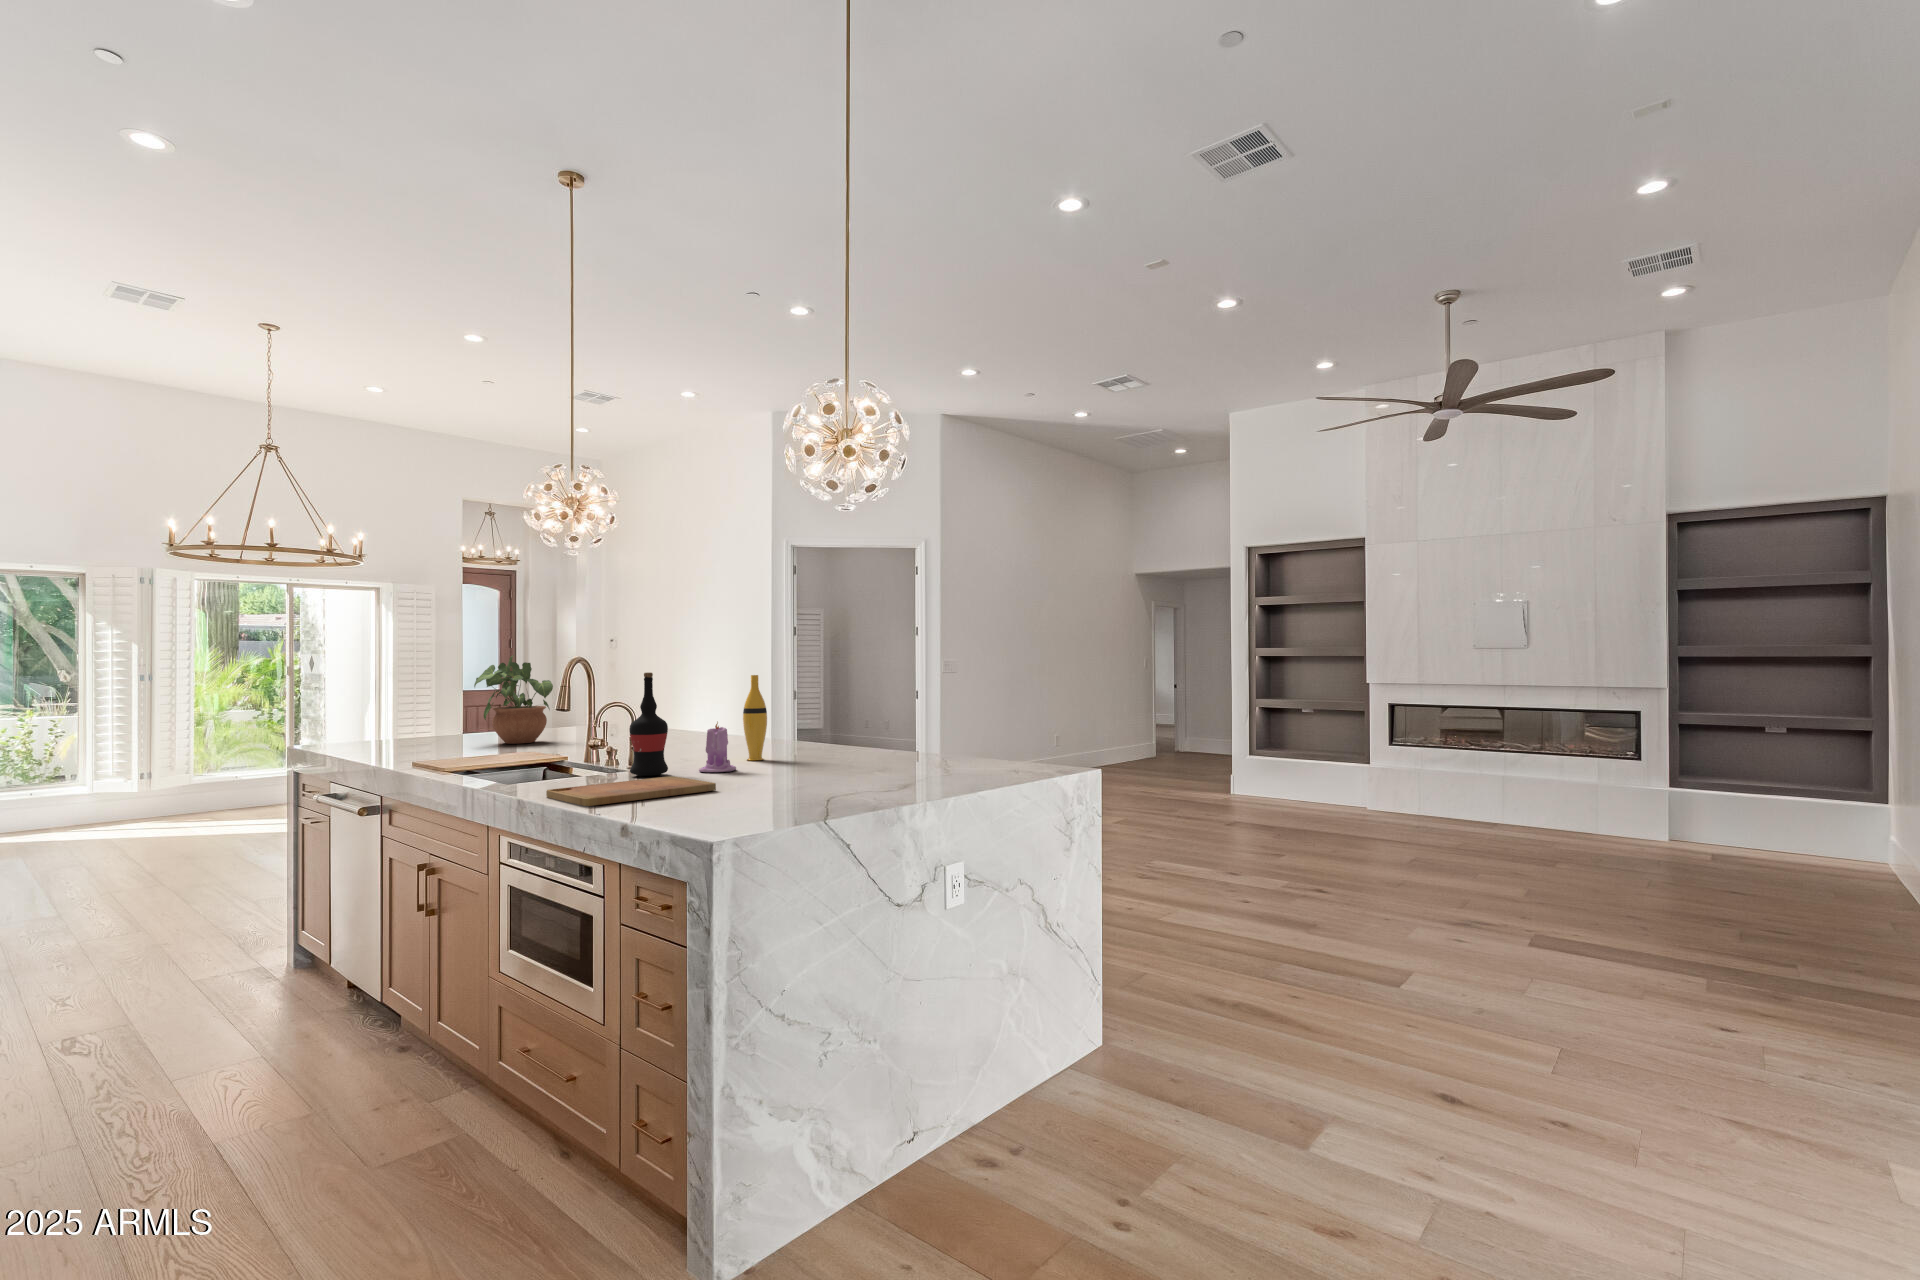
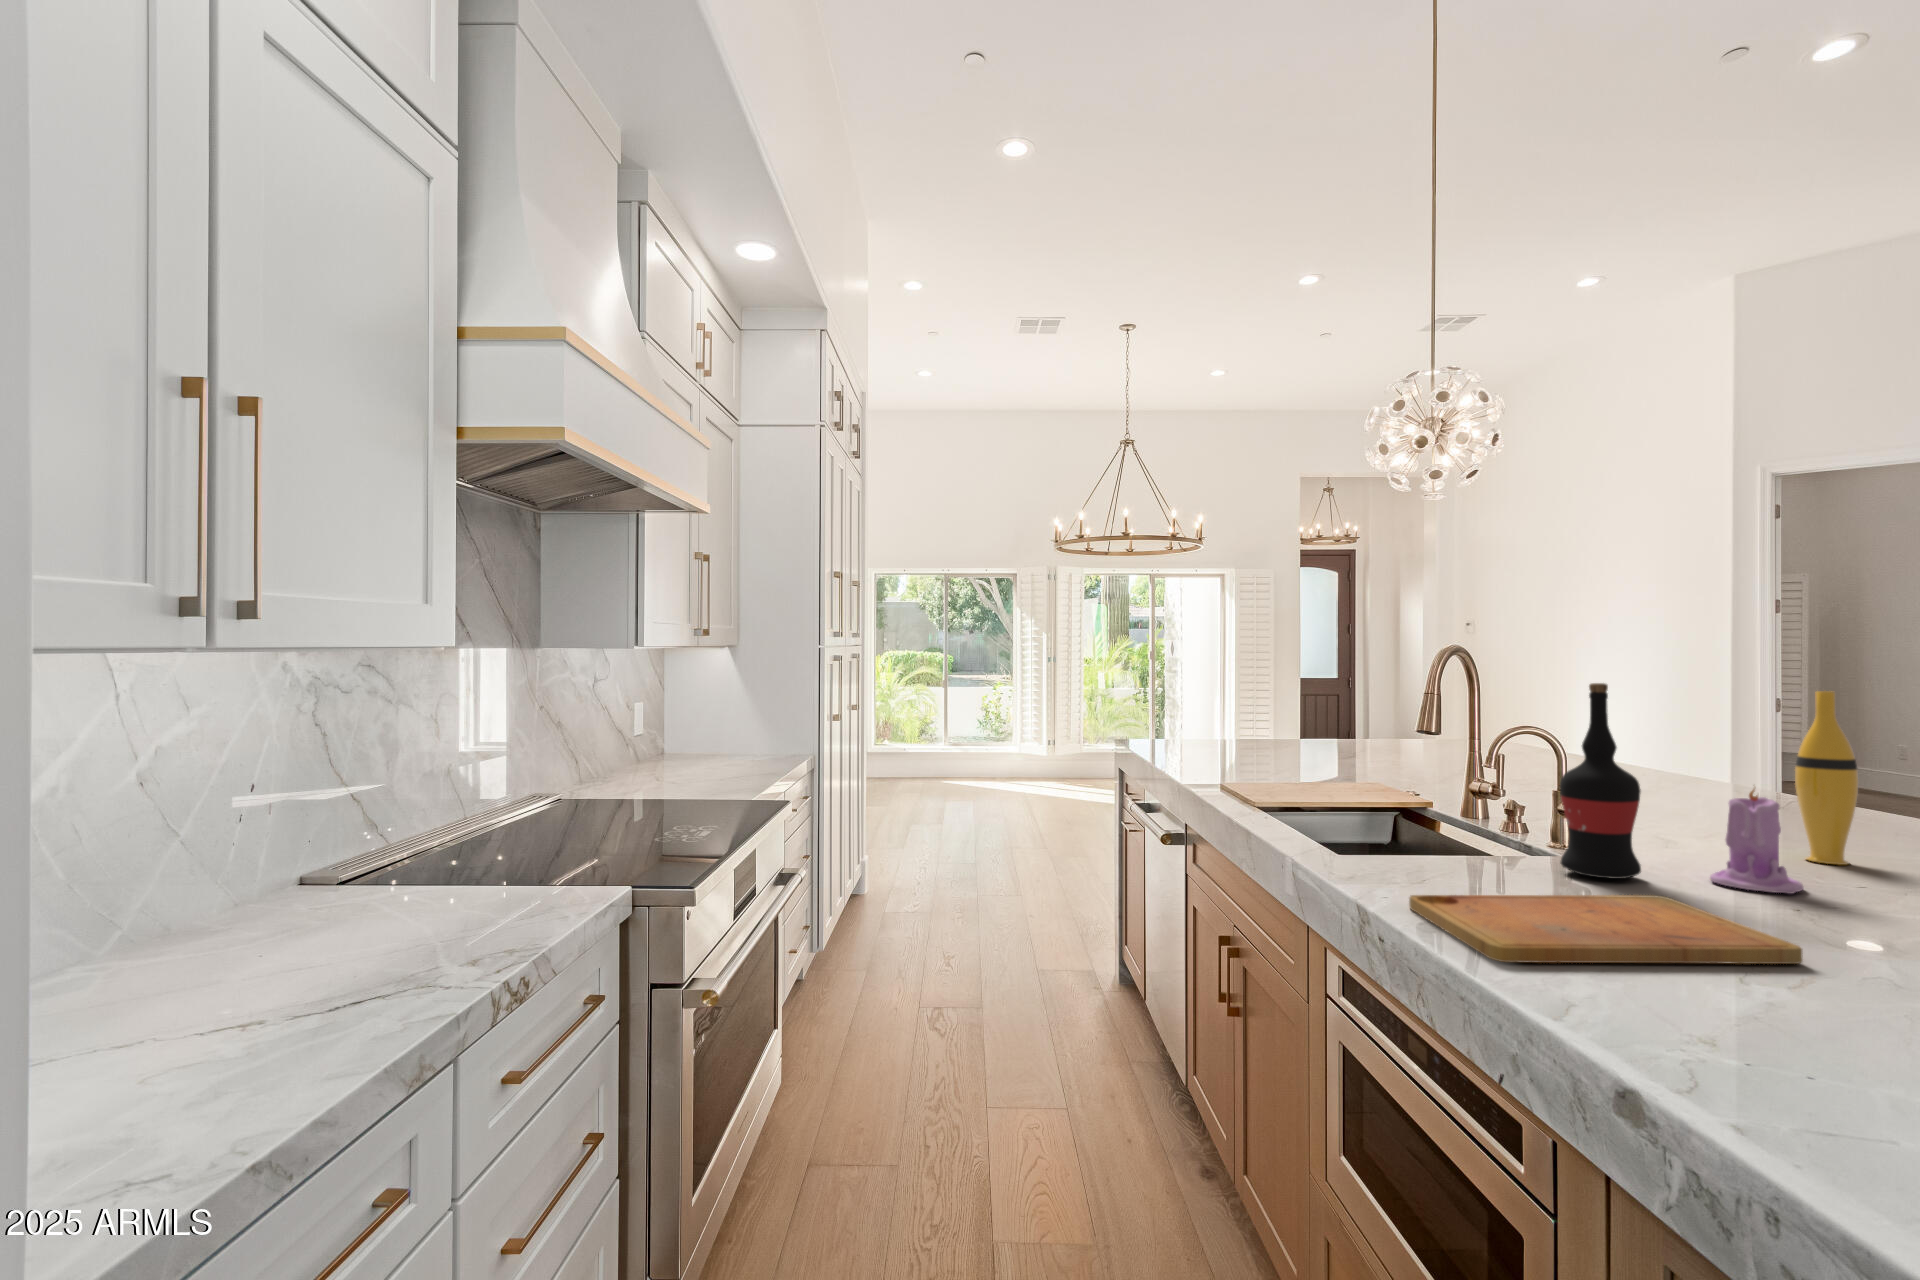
potted plant: present [474,655,553,744] -> none [1303,645,1409,767]

